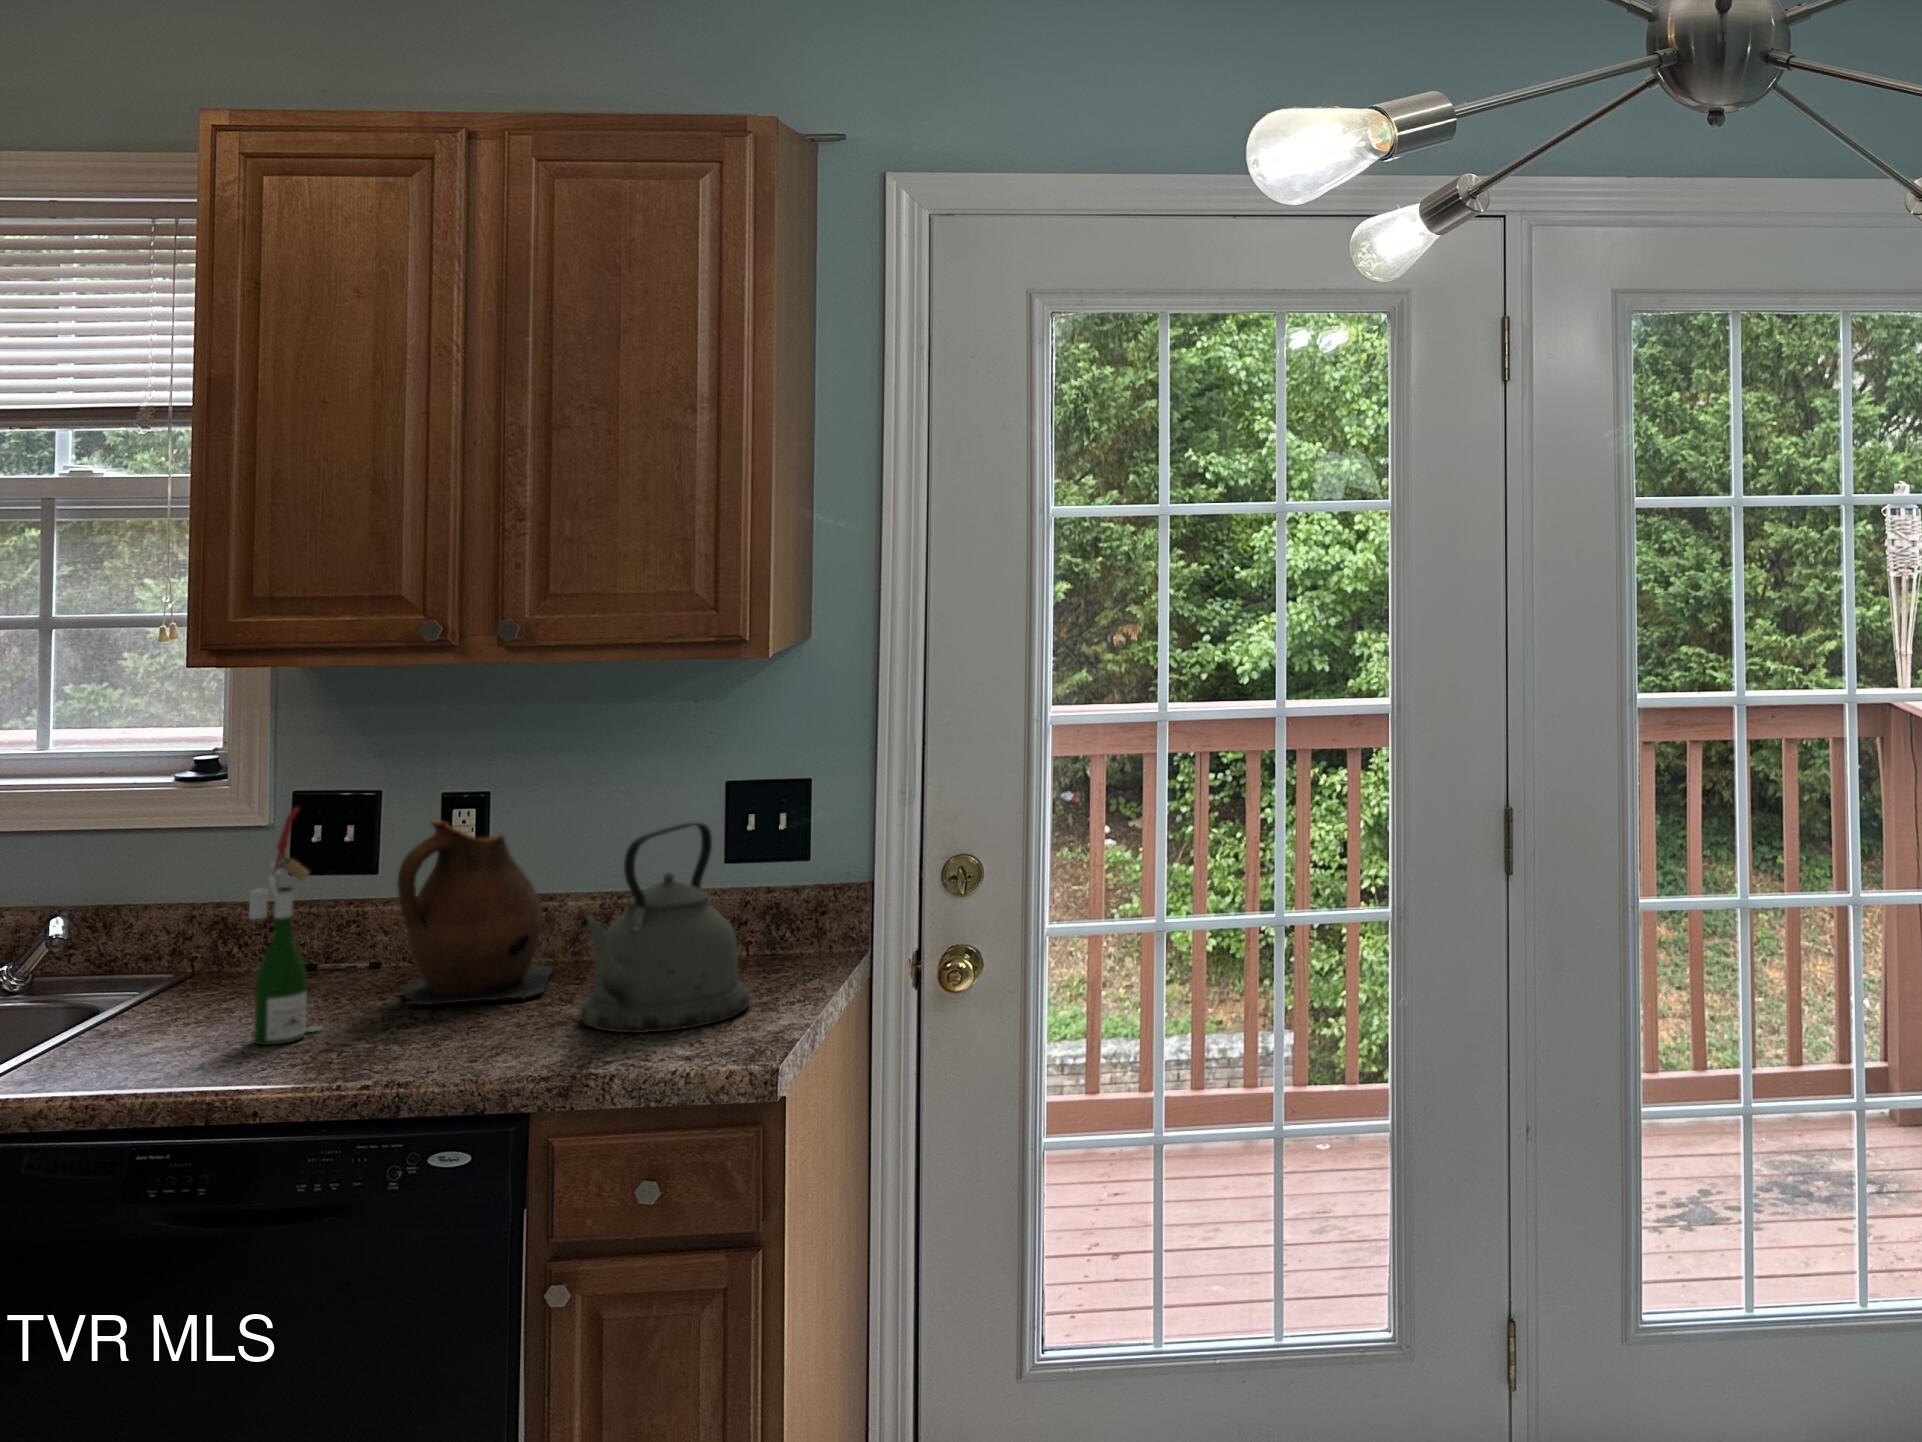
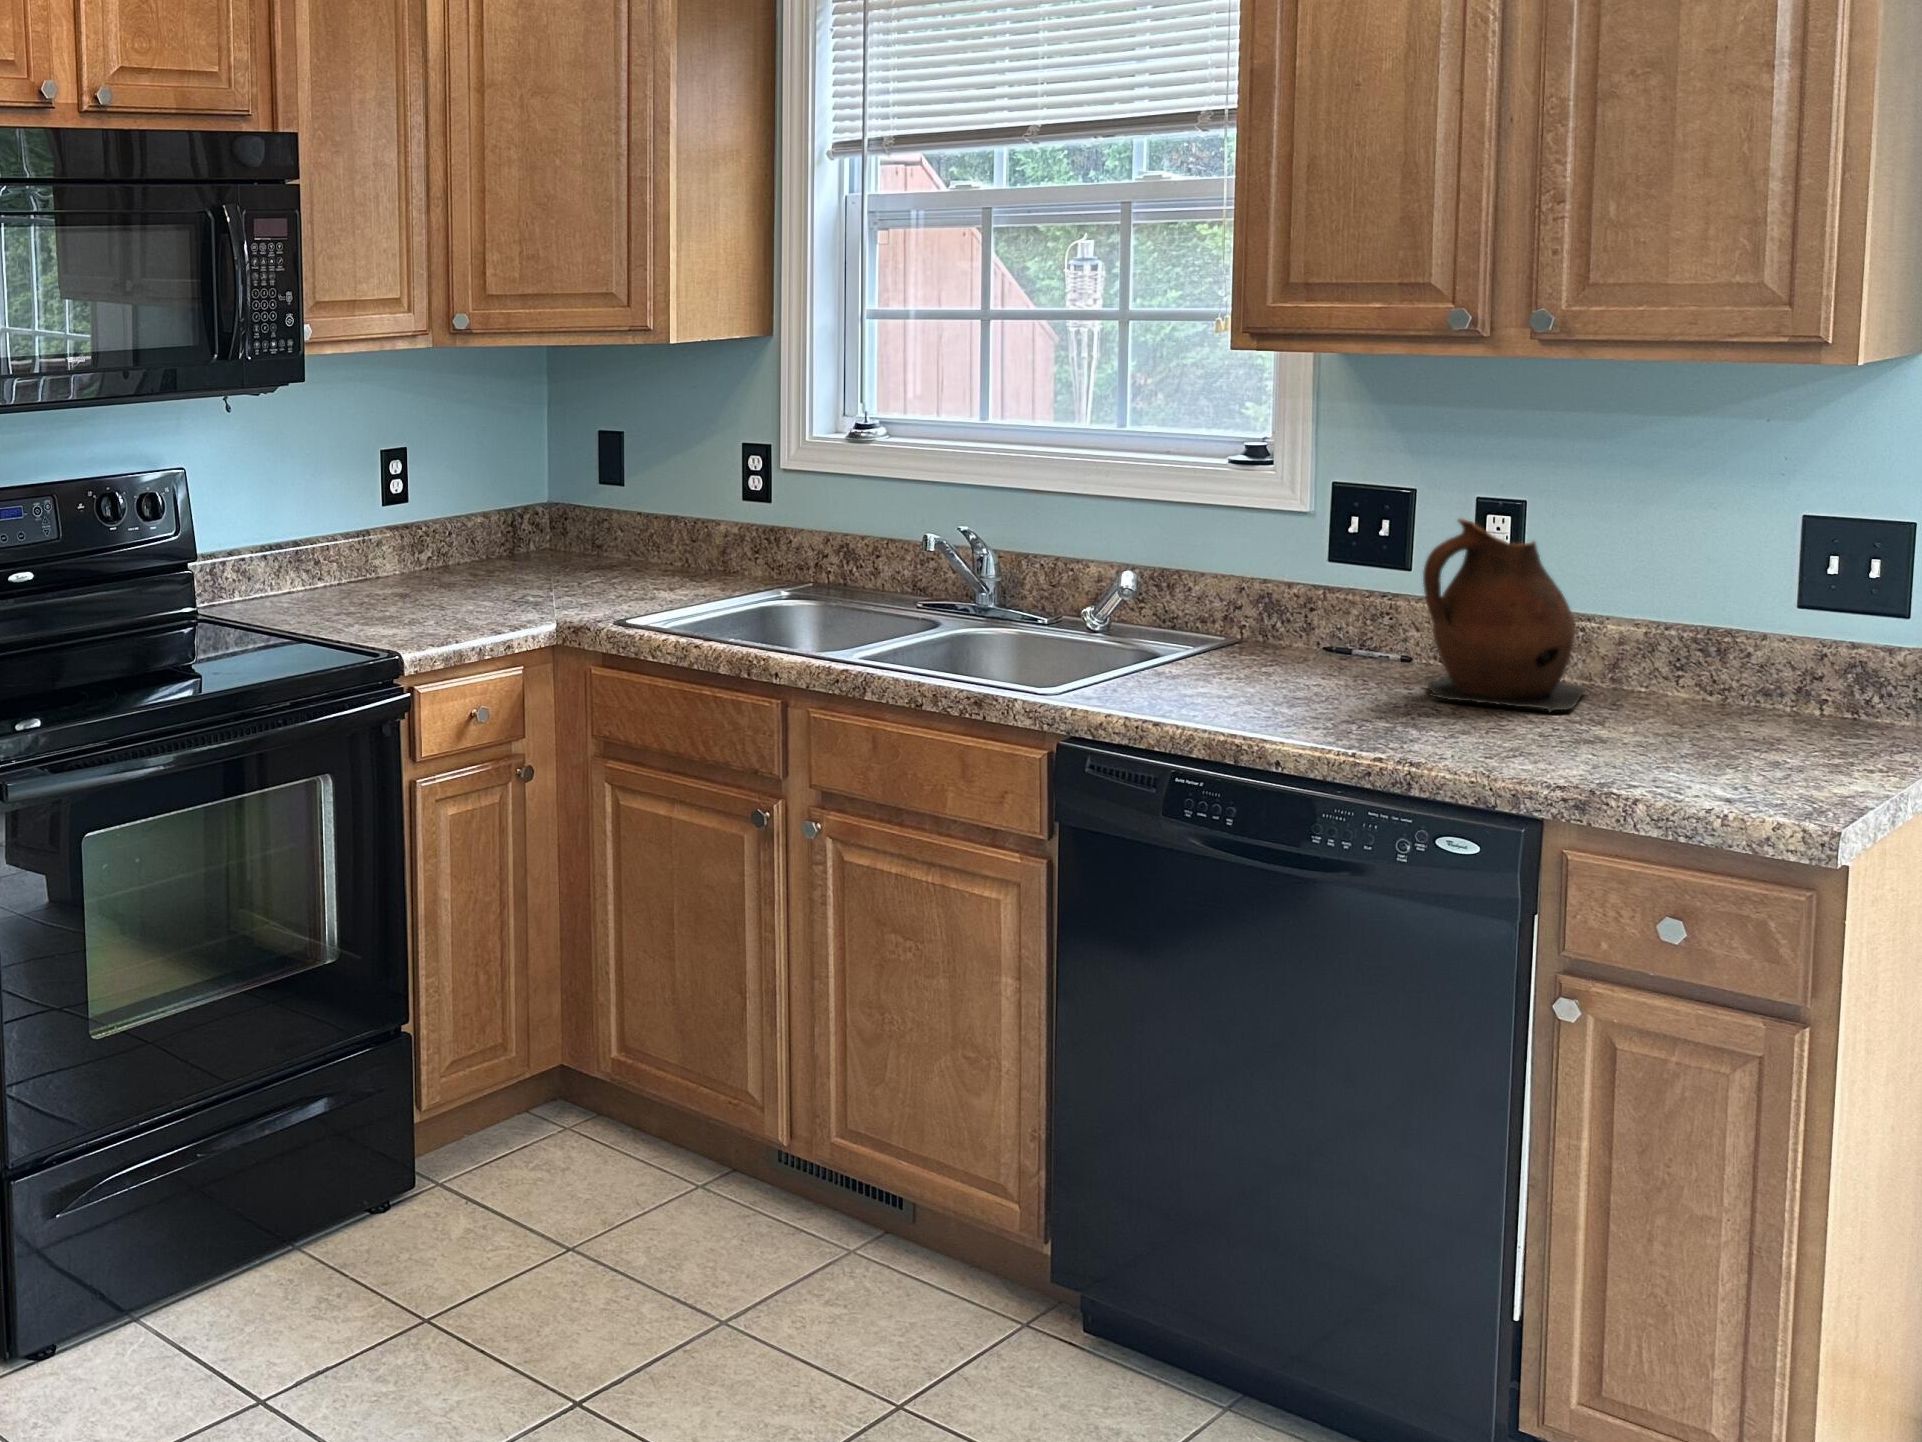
wine bottle: present [249,807,321,1045] -> none [1280,488,1346,709]
kettle: present [579,823,751,1033] -> none [1607,548,1817,772]

